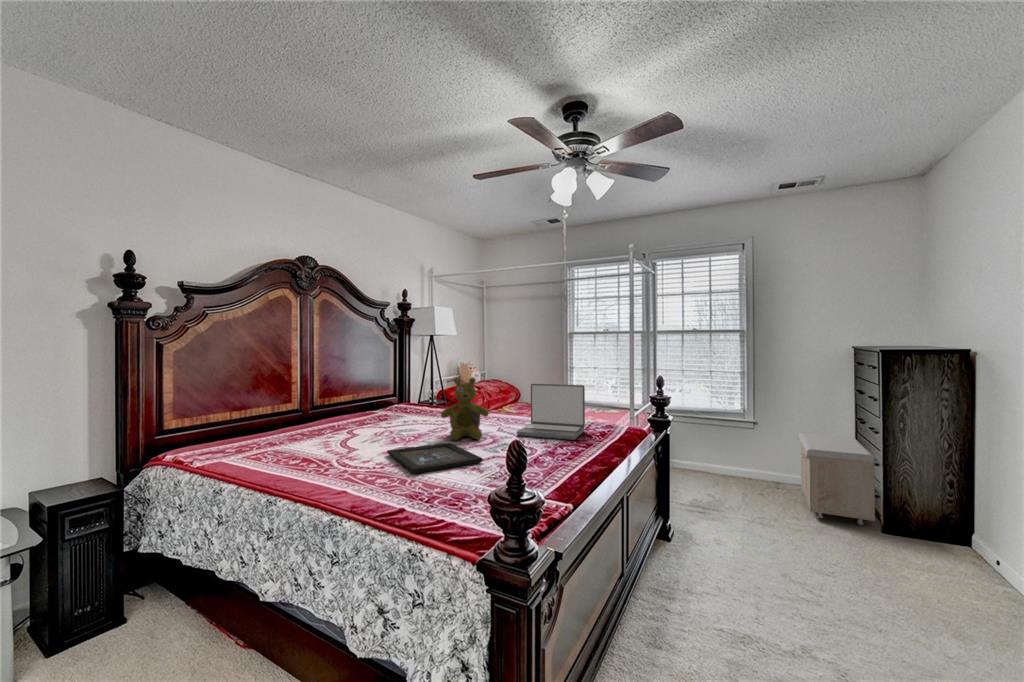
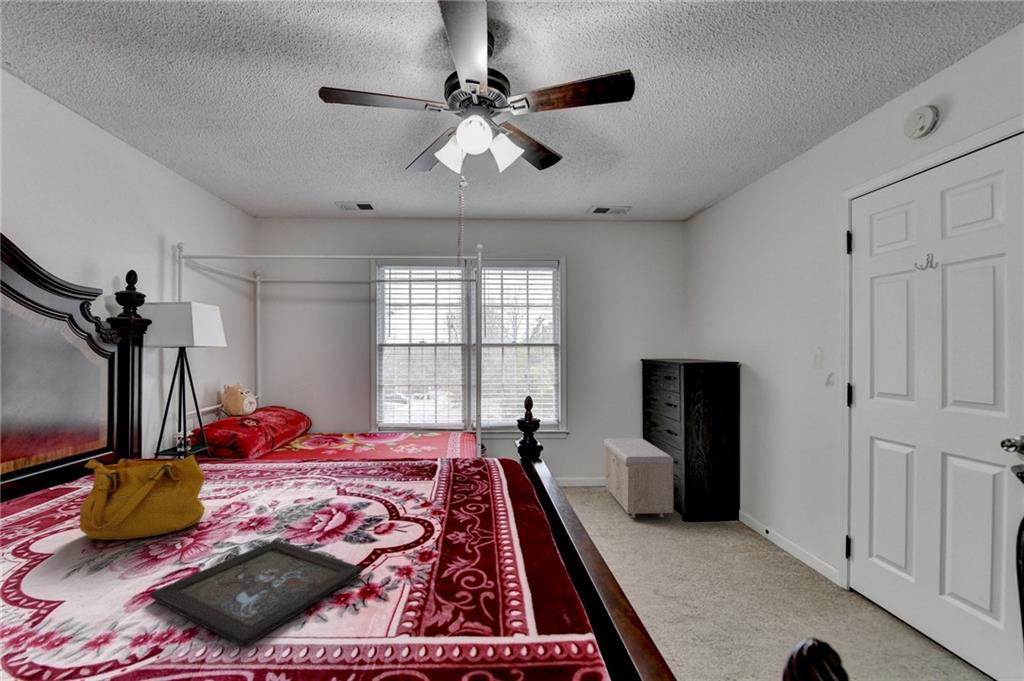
stuffed bear: present [441,378,489,440] -> none [244,422,327,530]
laptop: present [517,384,585,440] -> none [372,418,457,499]
handbag: none [371,389,424,434] -> present [80,449,205,540]

